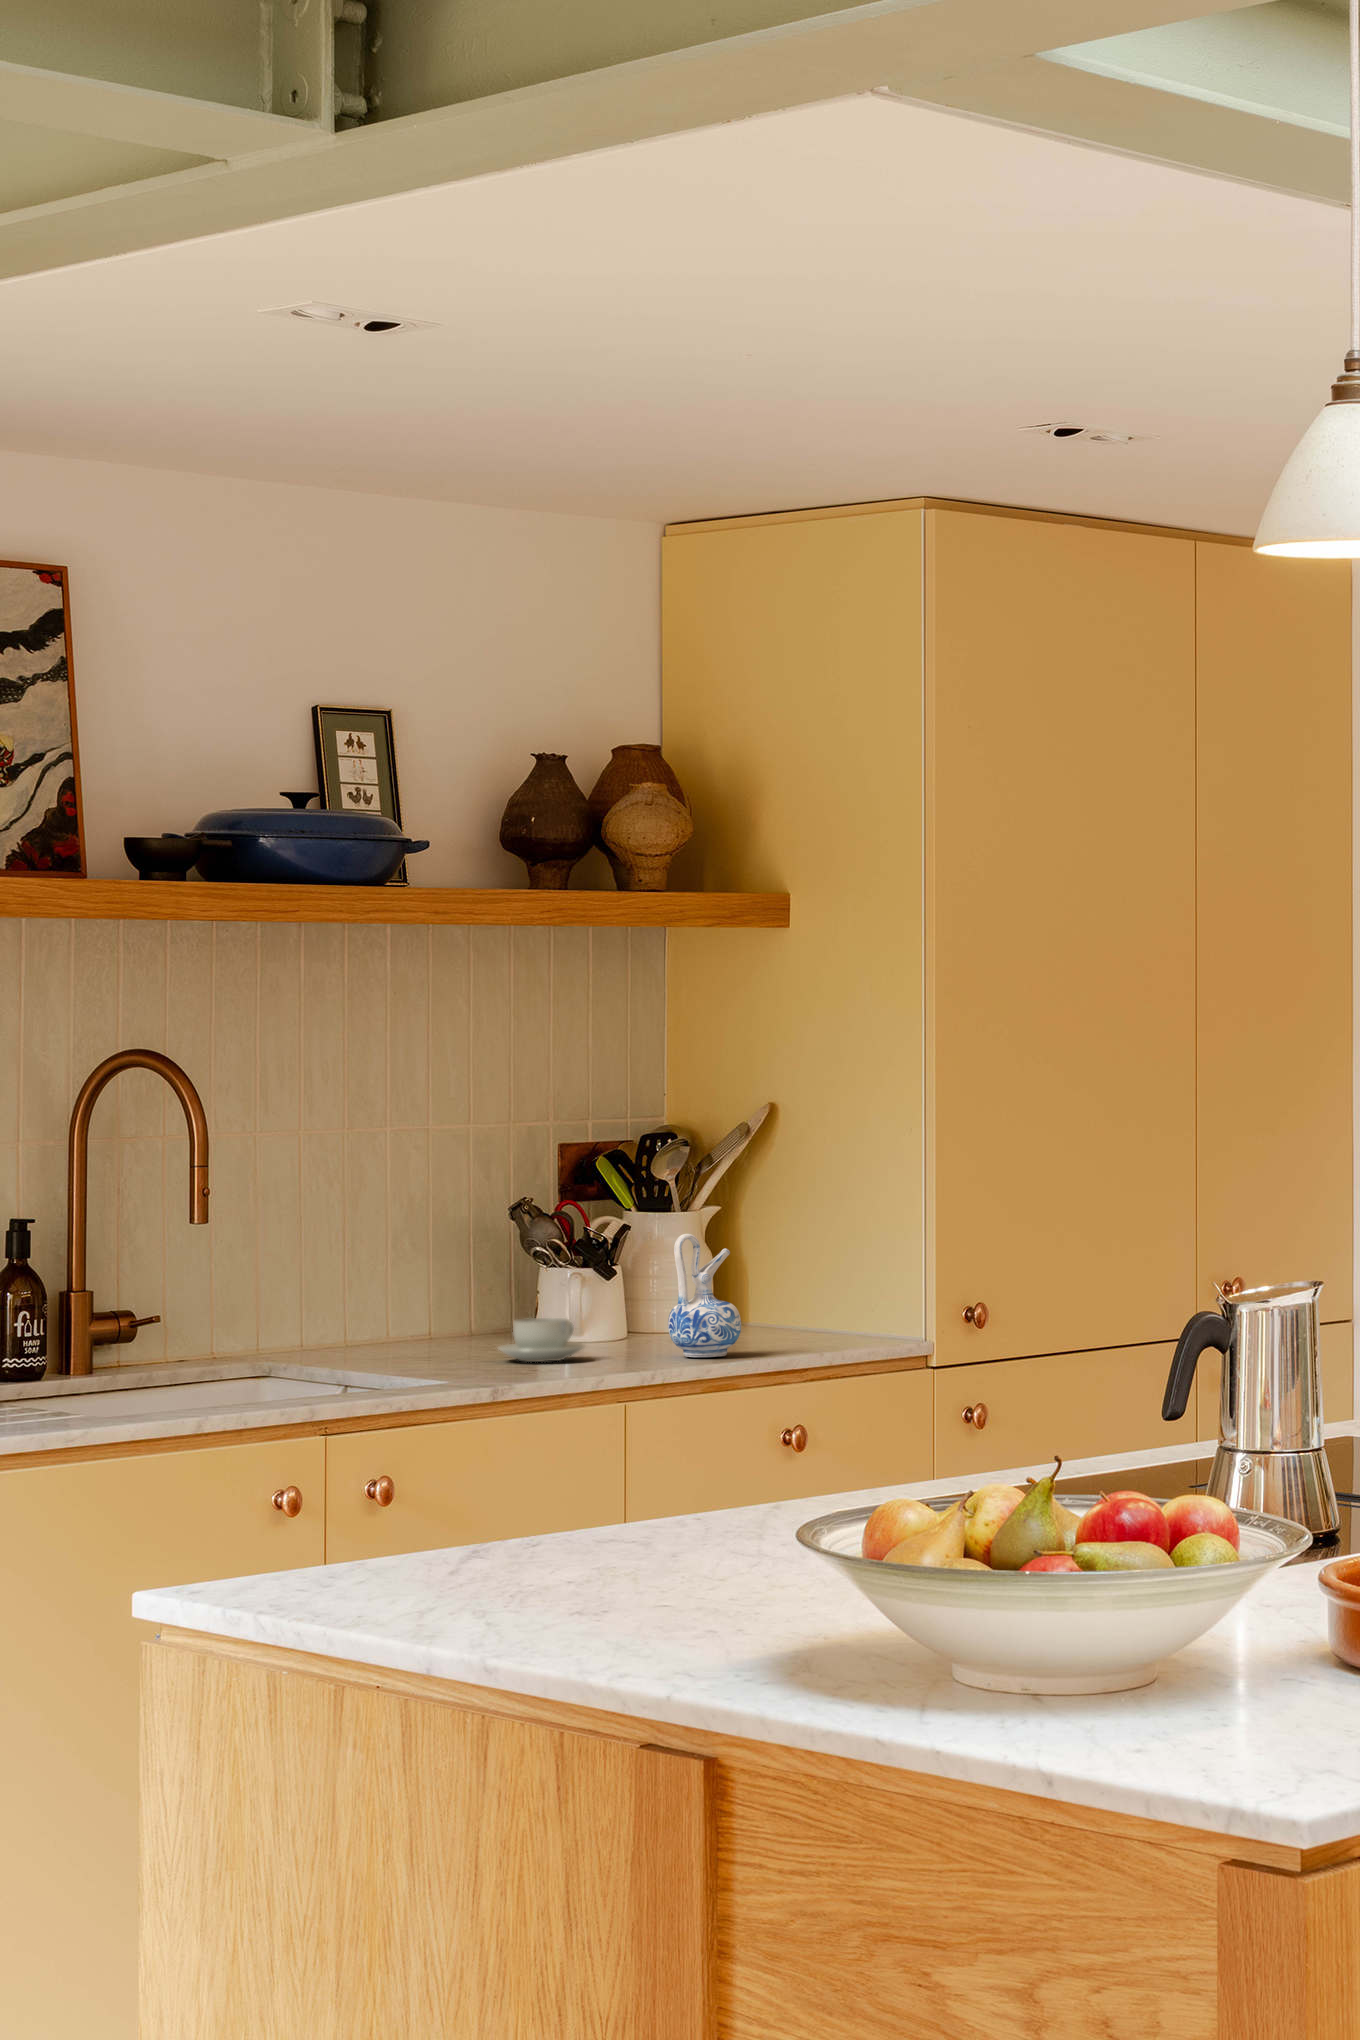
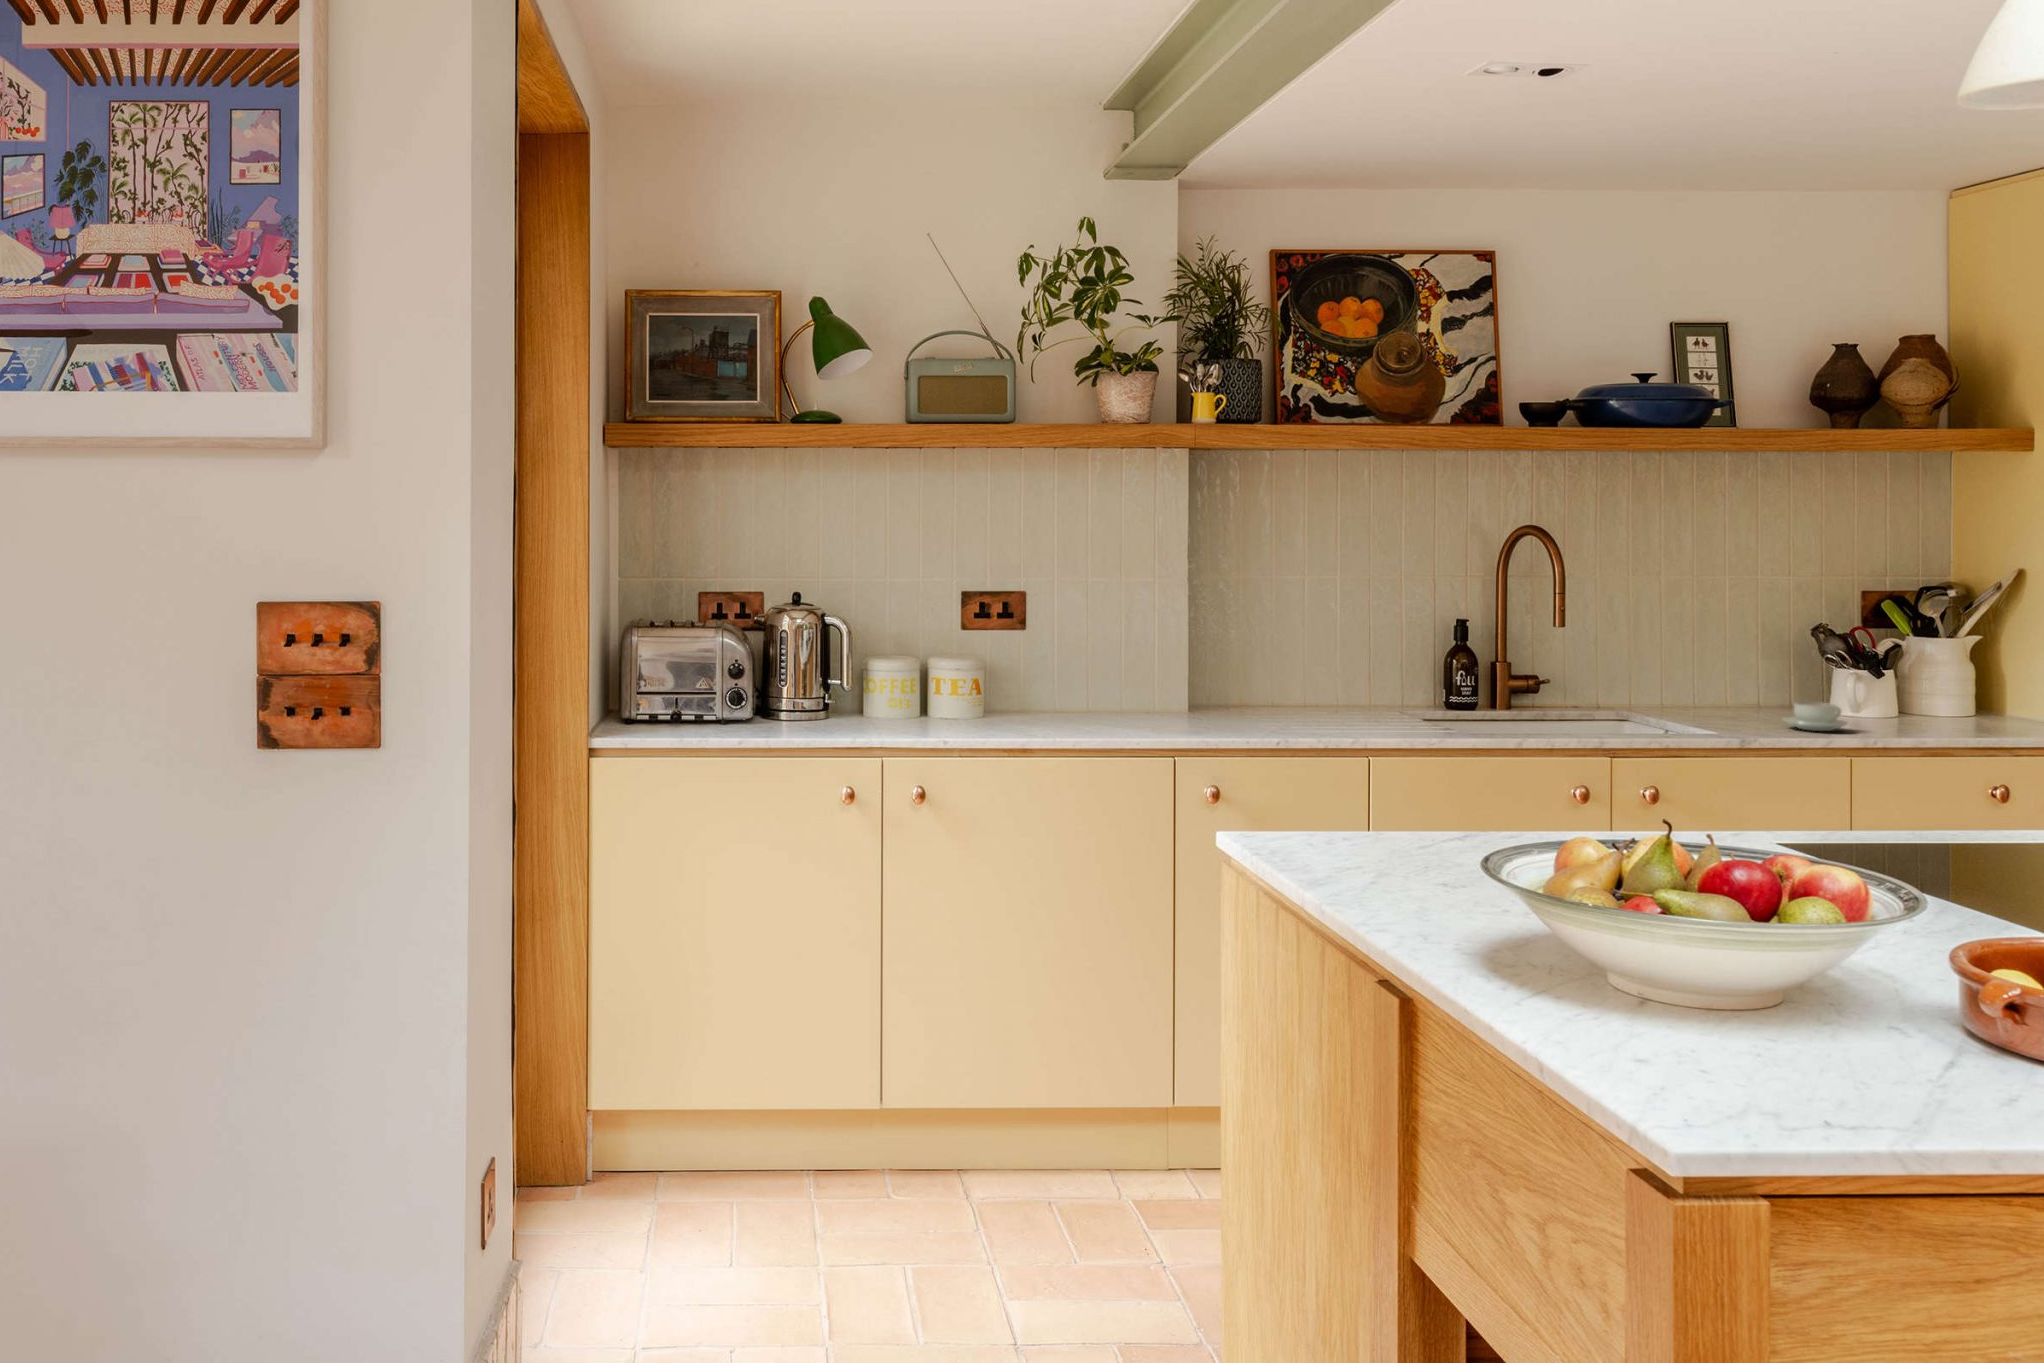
ceramic pitcher: present [668,1234,741,1357] -> none [1915,657,1976,740]

